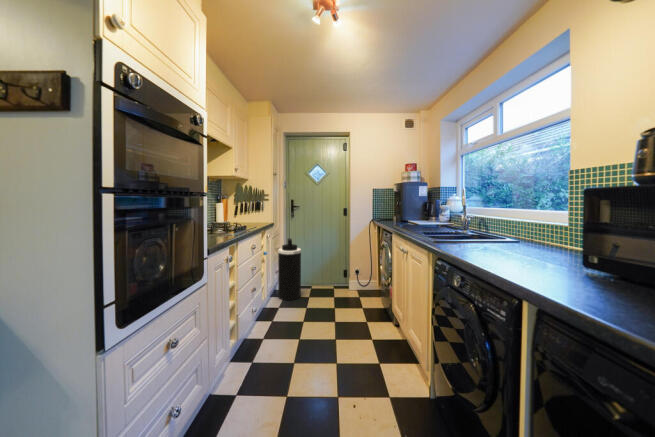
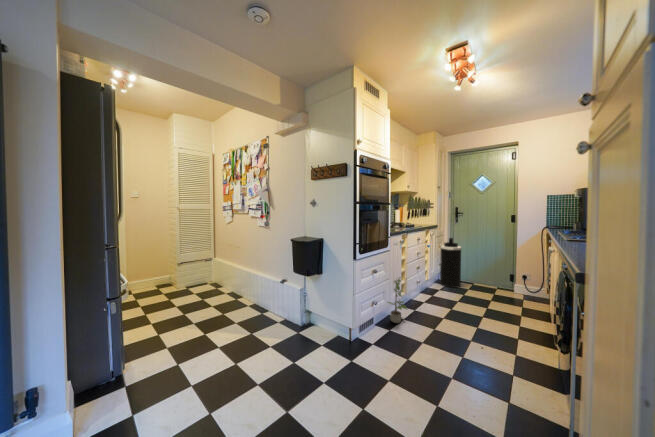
potted plant: none [204,324,245,416] -> present [388,279,407,323]

